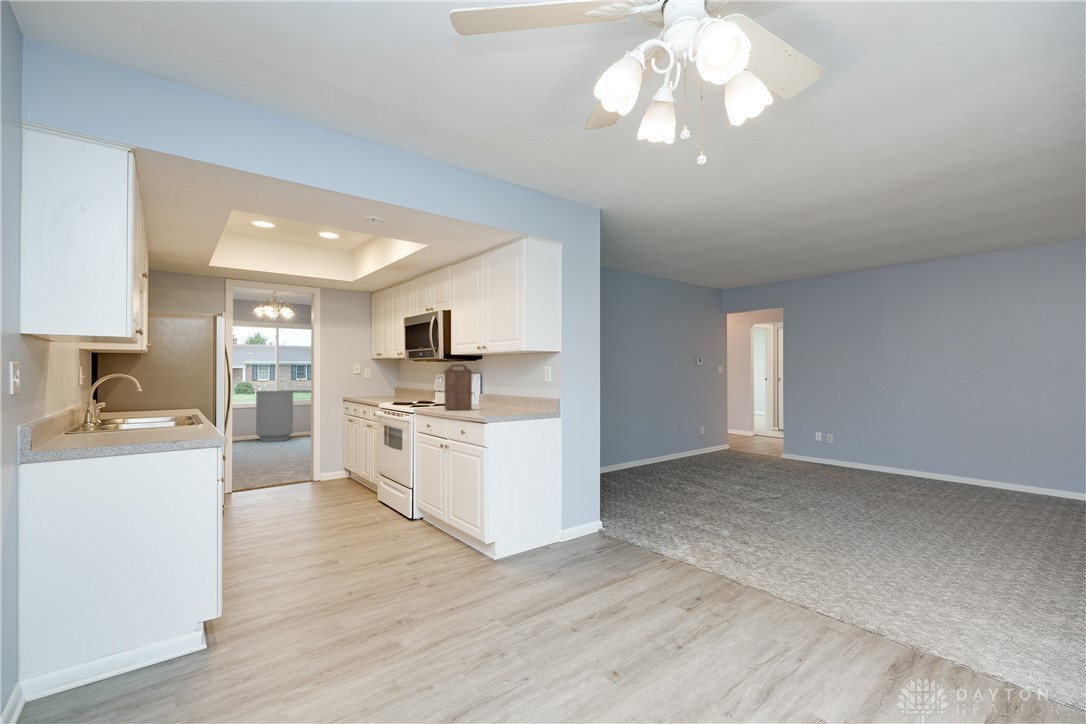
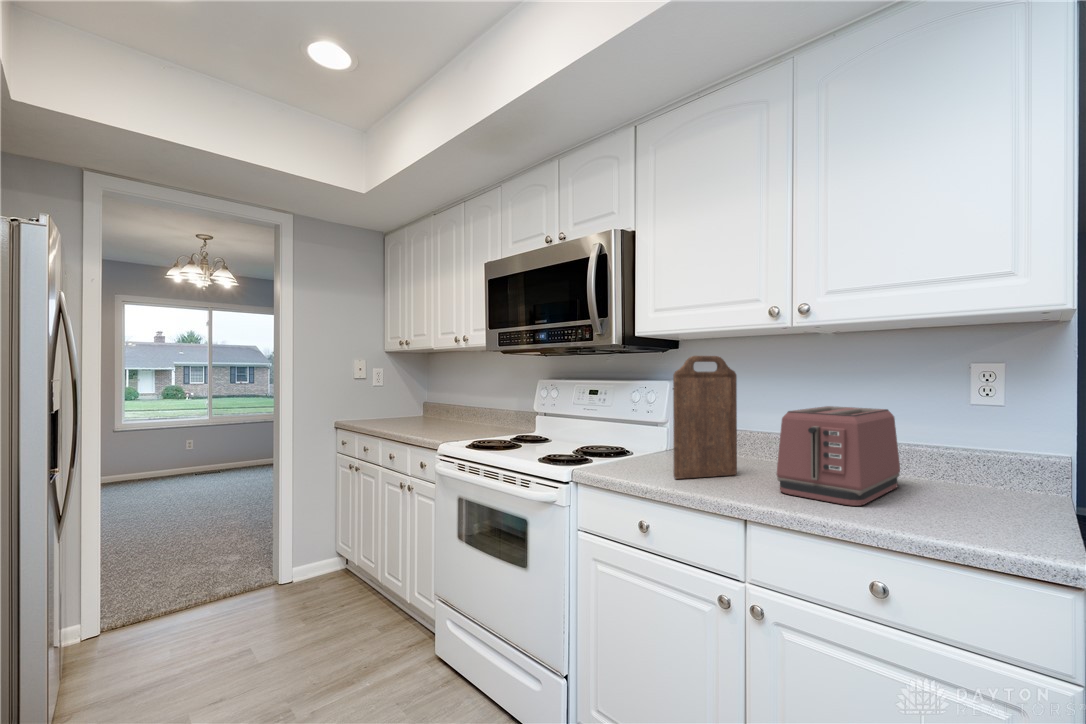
toaster: none [468,383,517,414] -> present [777,406,900,506]
trash can: present [256,391,293,442] -> none [174,402,233,481]

